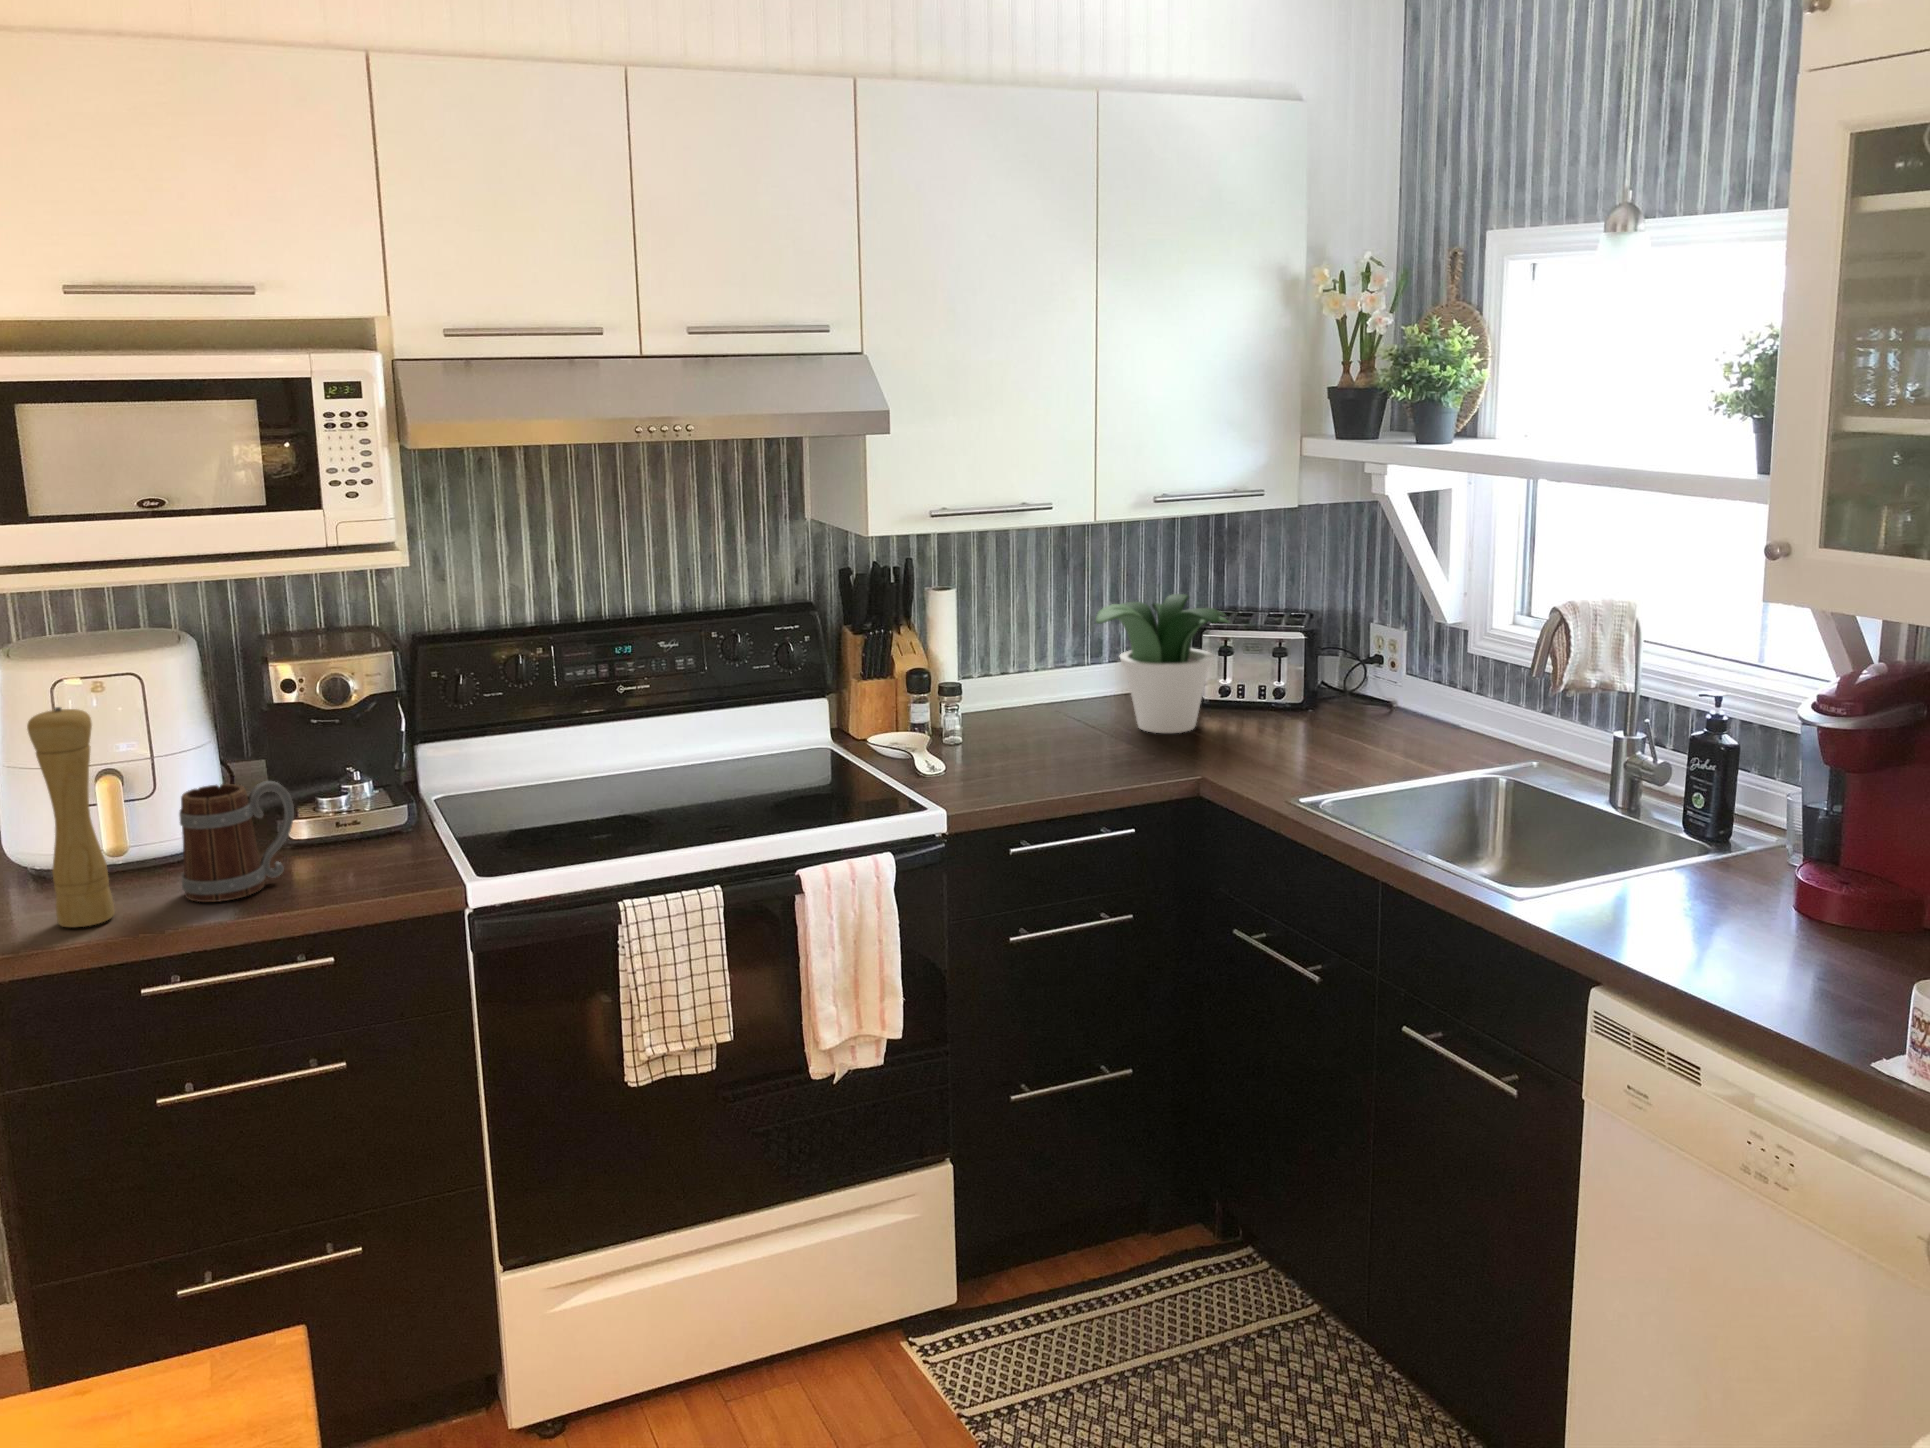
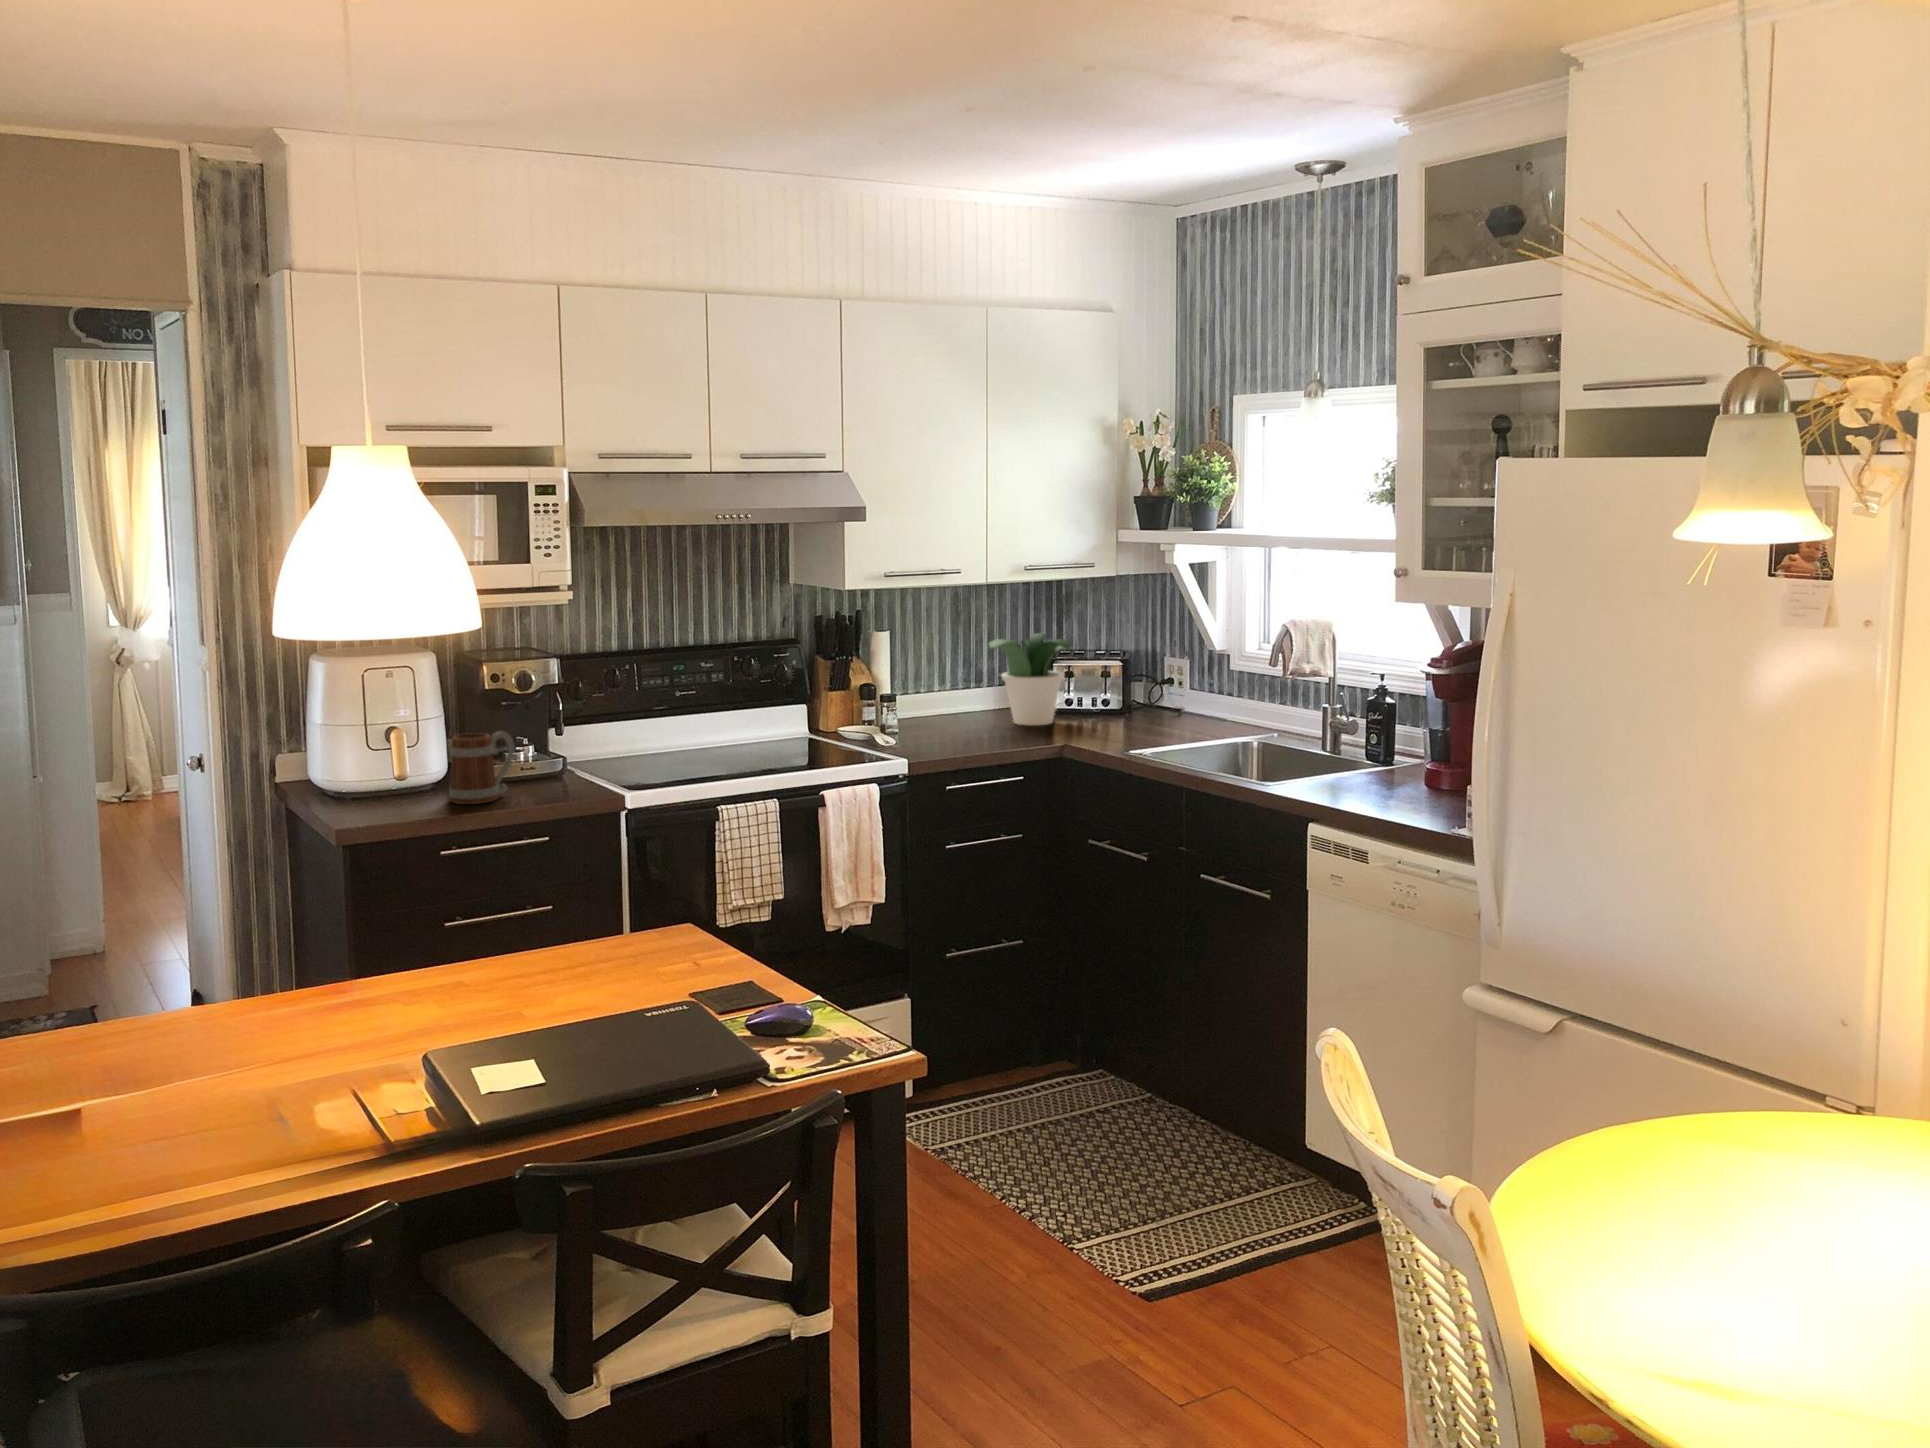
pepper mill: present [27,707,115,927] -> none [377,677,418,814]

